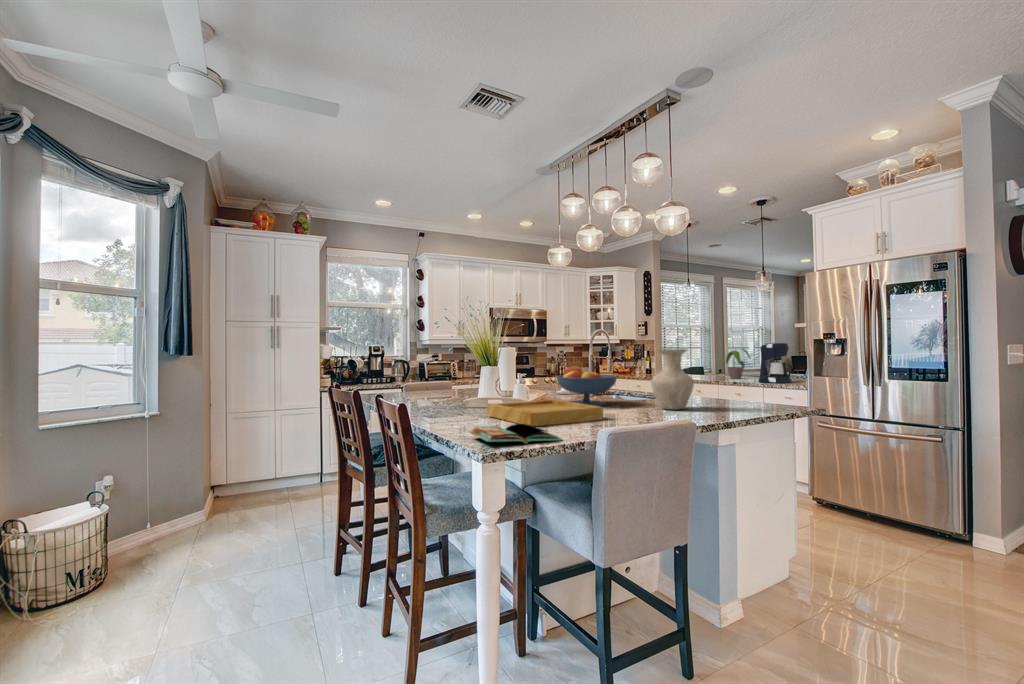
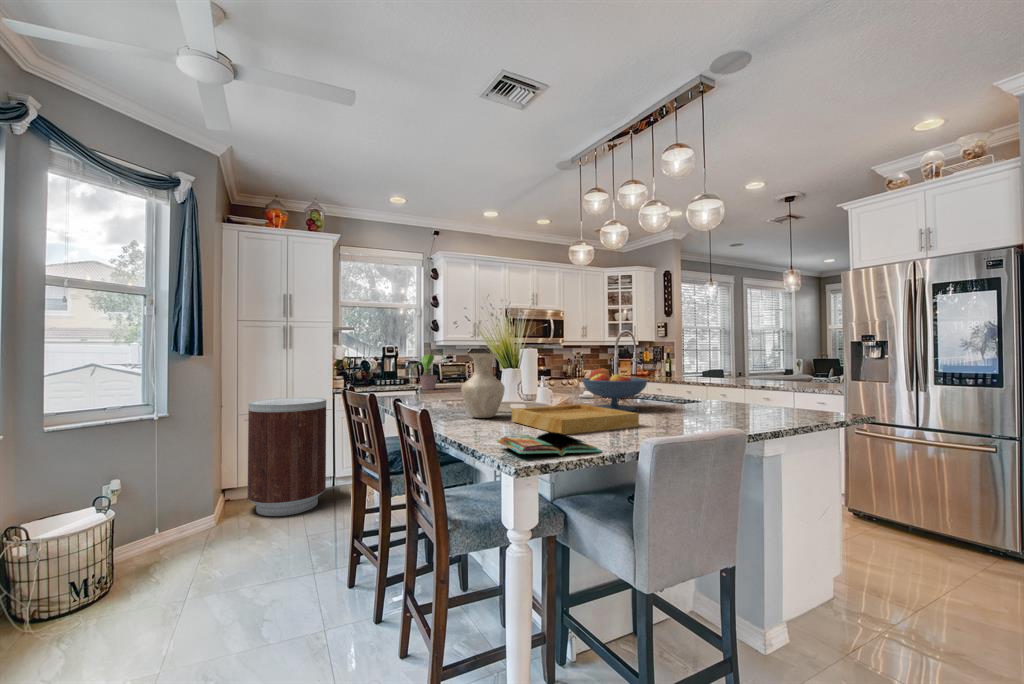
coffee maker: present [759,343,793,383] -> none [787,345,823,387]
vase: present [651,349,694,410] -> present [461,354,505,418]
potted plant: present [726,349,750,379] -> present [411,354,446,390]
trash can: none [235,396,313,512] -> present [247,397,326,516]

